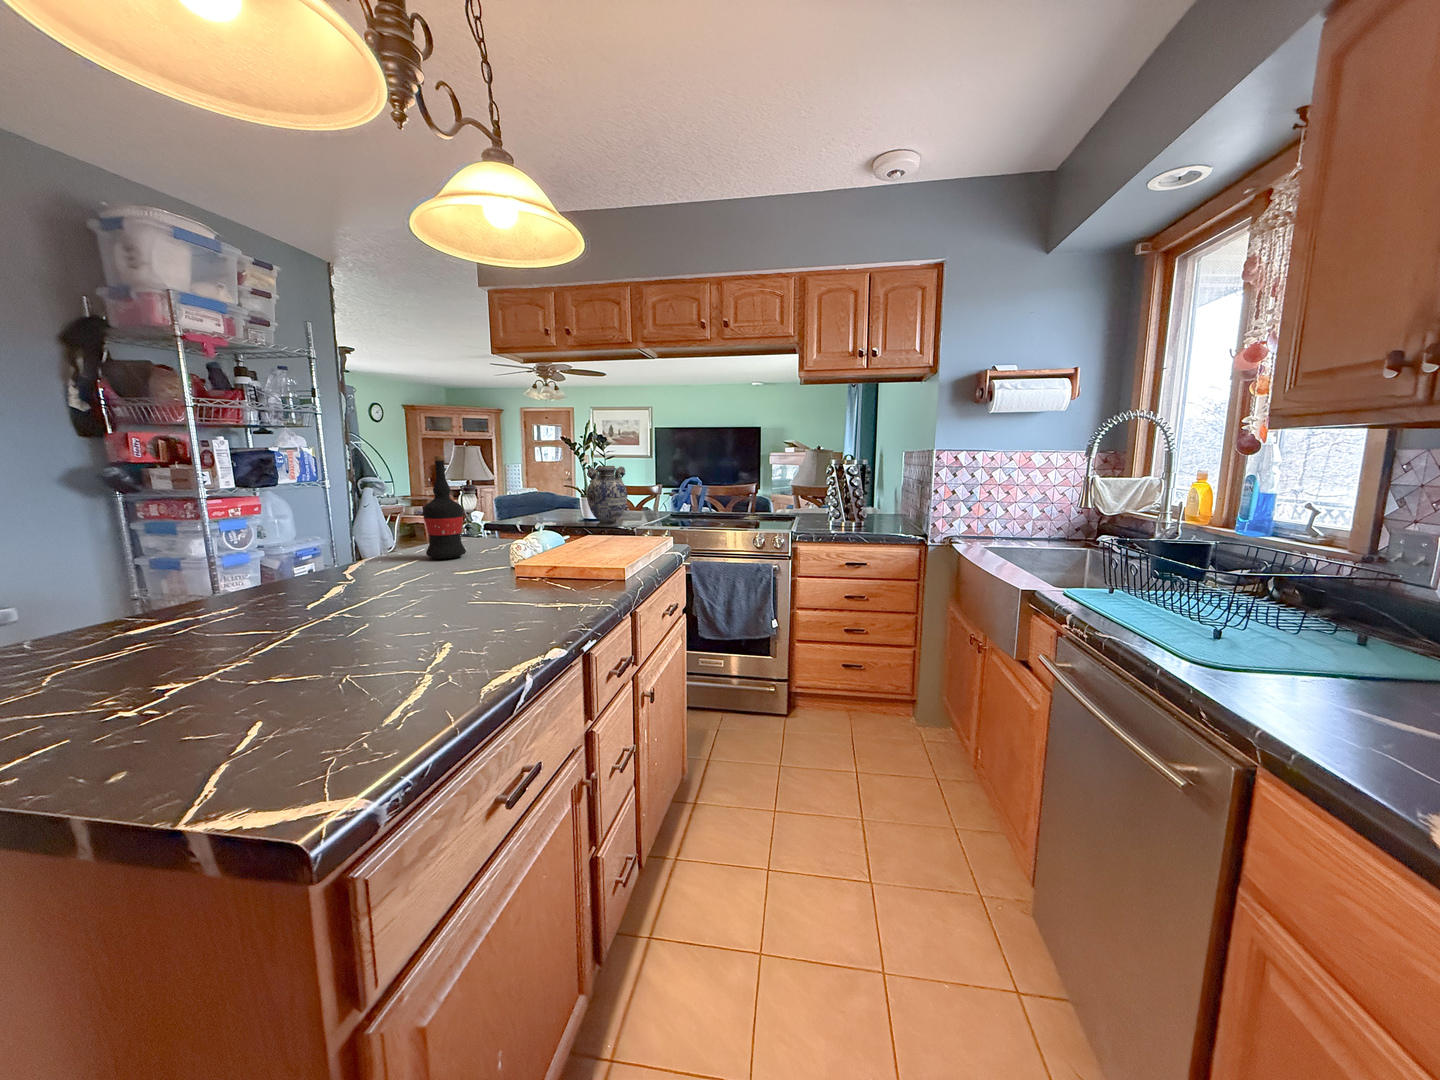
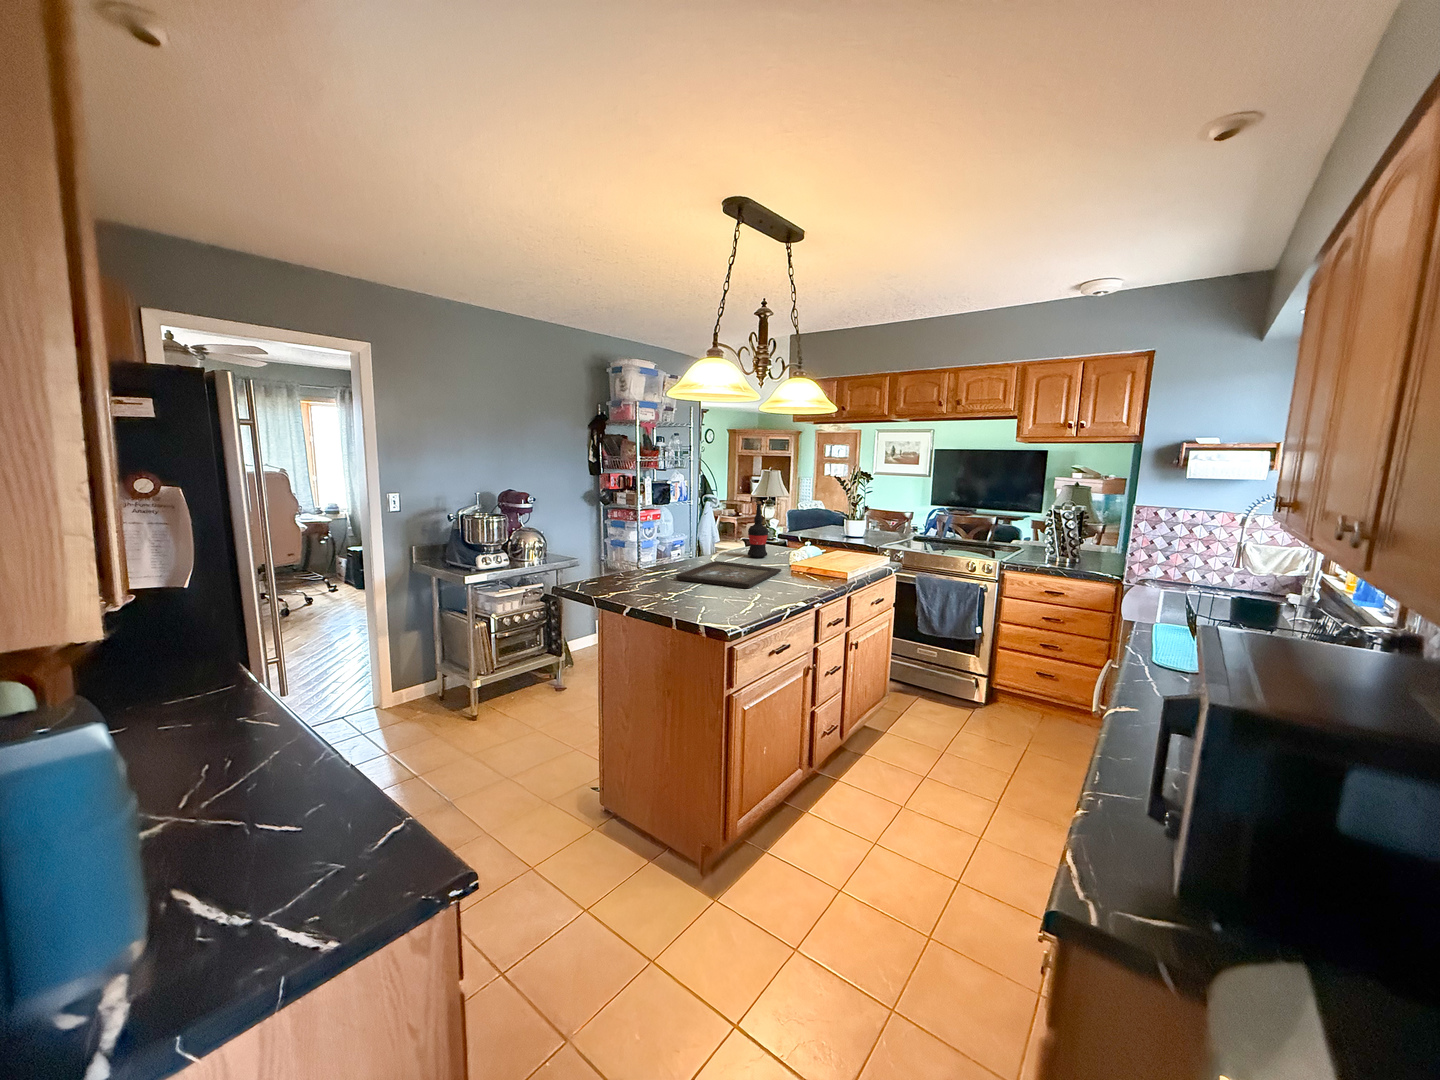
decorative vase: present [587,466,627,527] -> none [846,501,876,545]
tray: none [204,574,496,634] -> present [676,561,781,588]

